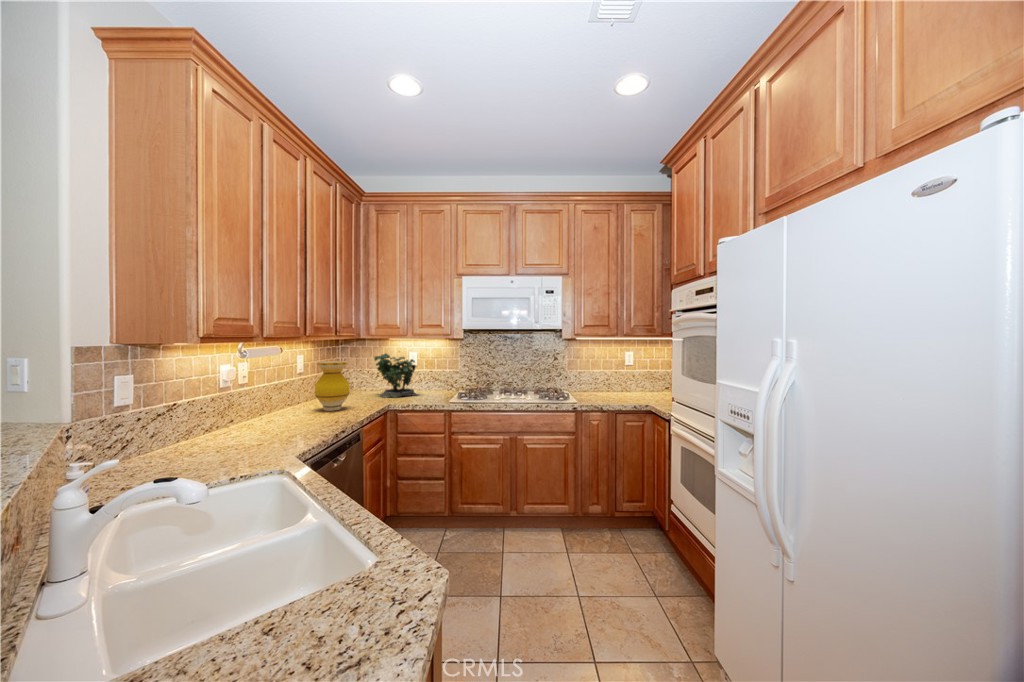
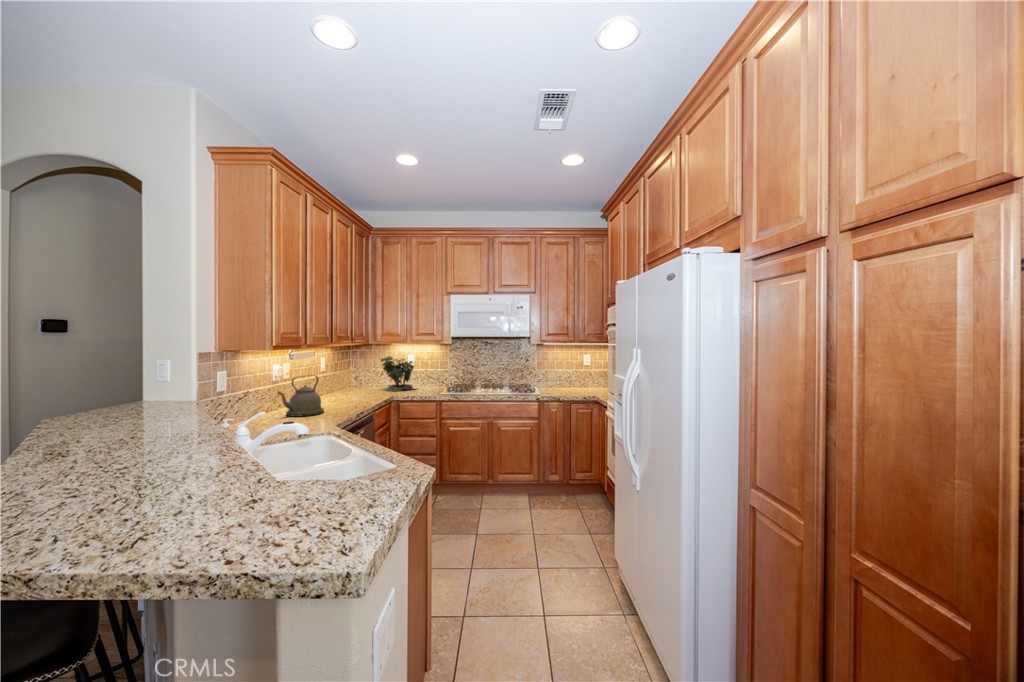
vase: present [315,361,349,411] -> none [337,362,363,400]
kettle: none [217,380,289,439] -> present [278,376,324,417]

